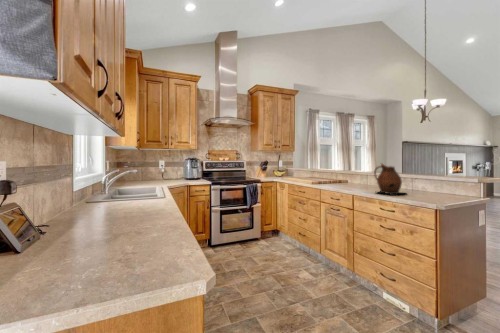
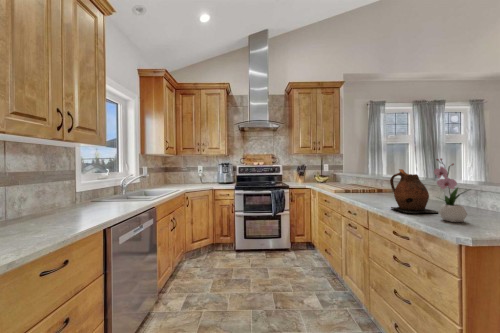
flower arrangement: none [415,155,436,198] -> present [434,159,468,222]

